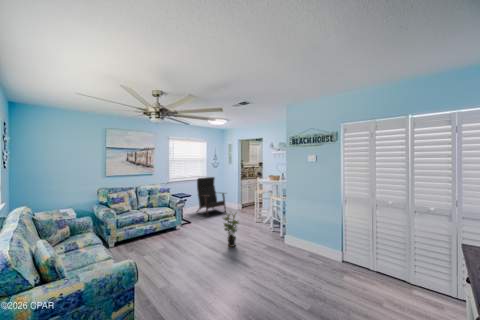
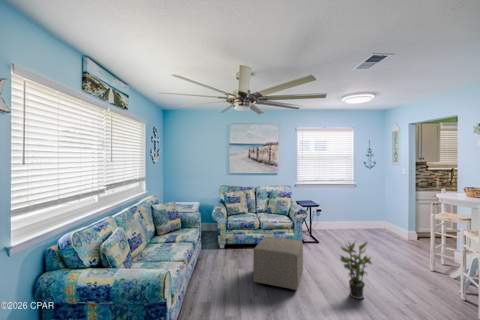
lounge chair: present [197,177,226,215] -> none [336,182,385,239]
ottoman: none [164,221,200,260] -> present [253,237,303,290]

